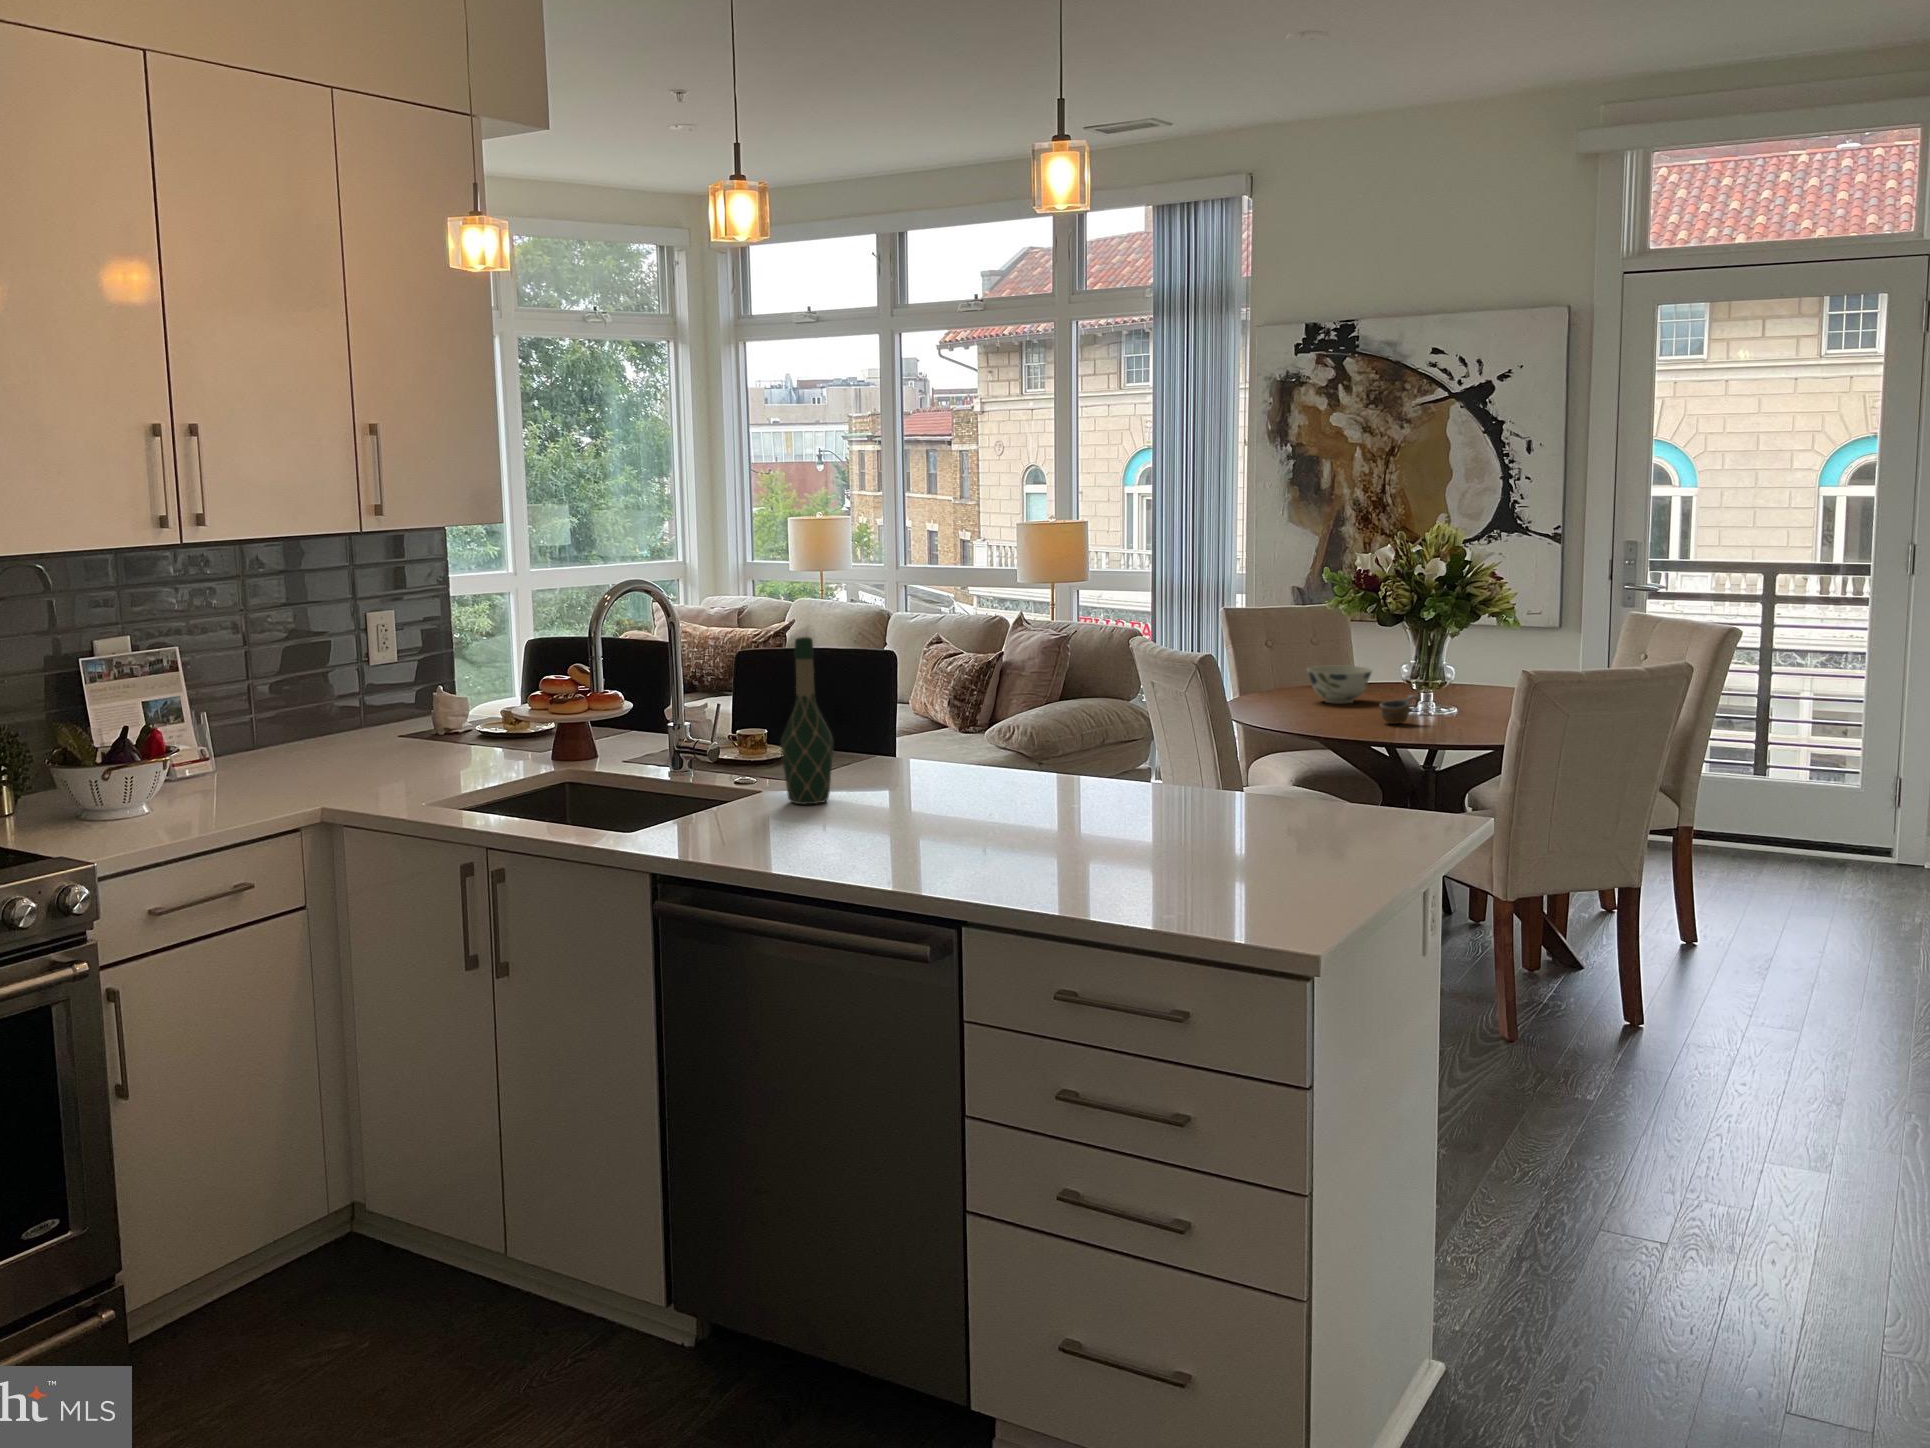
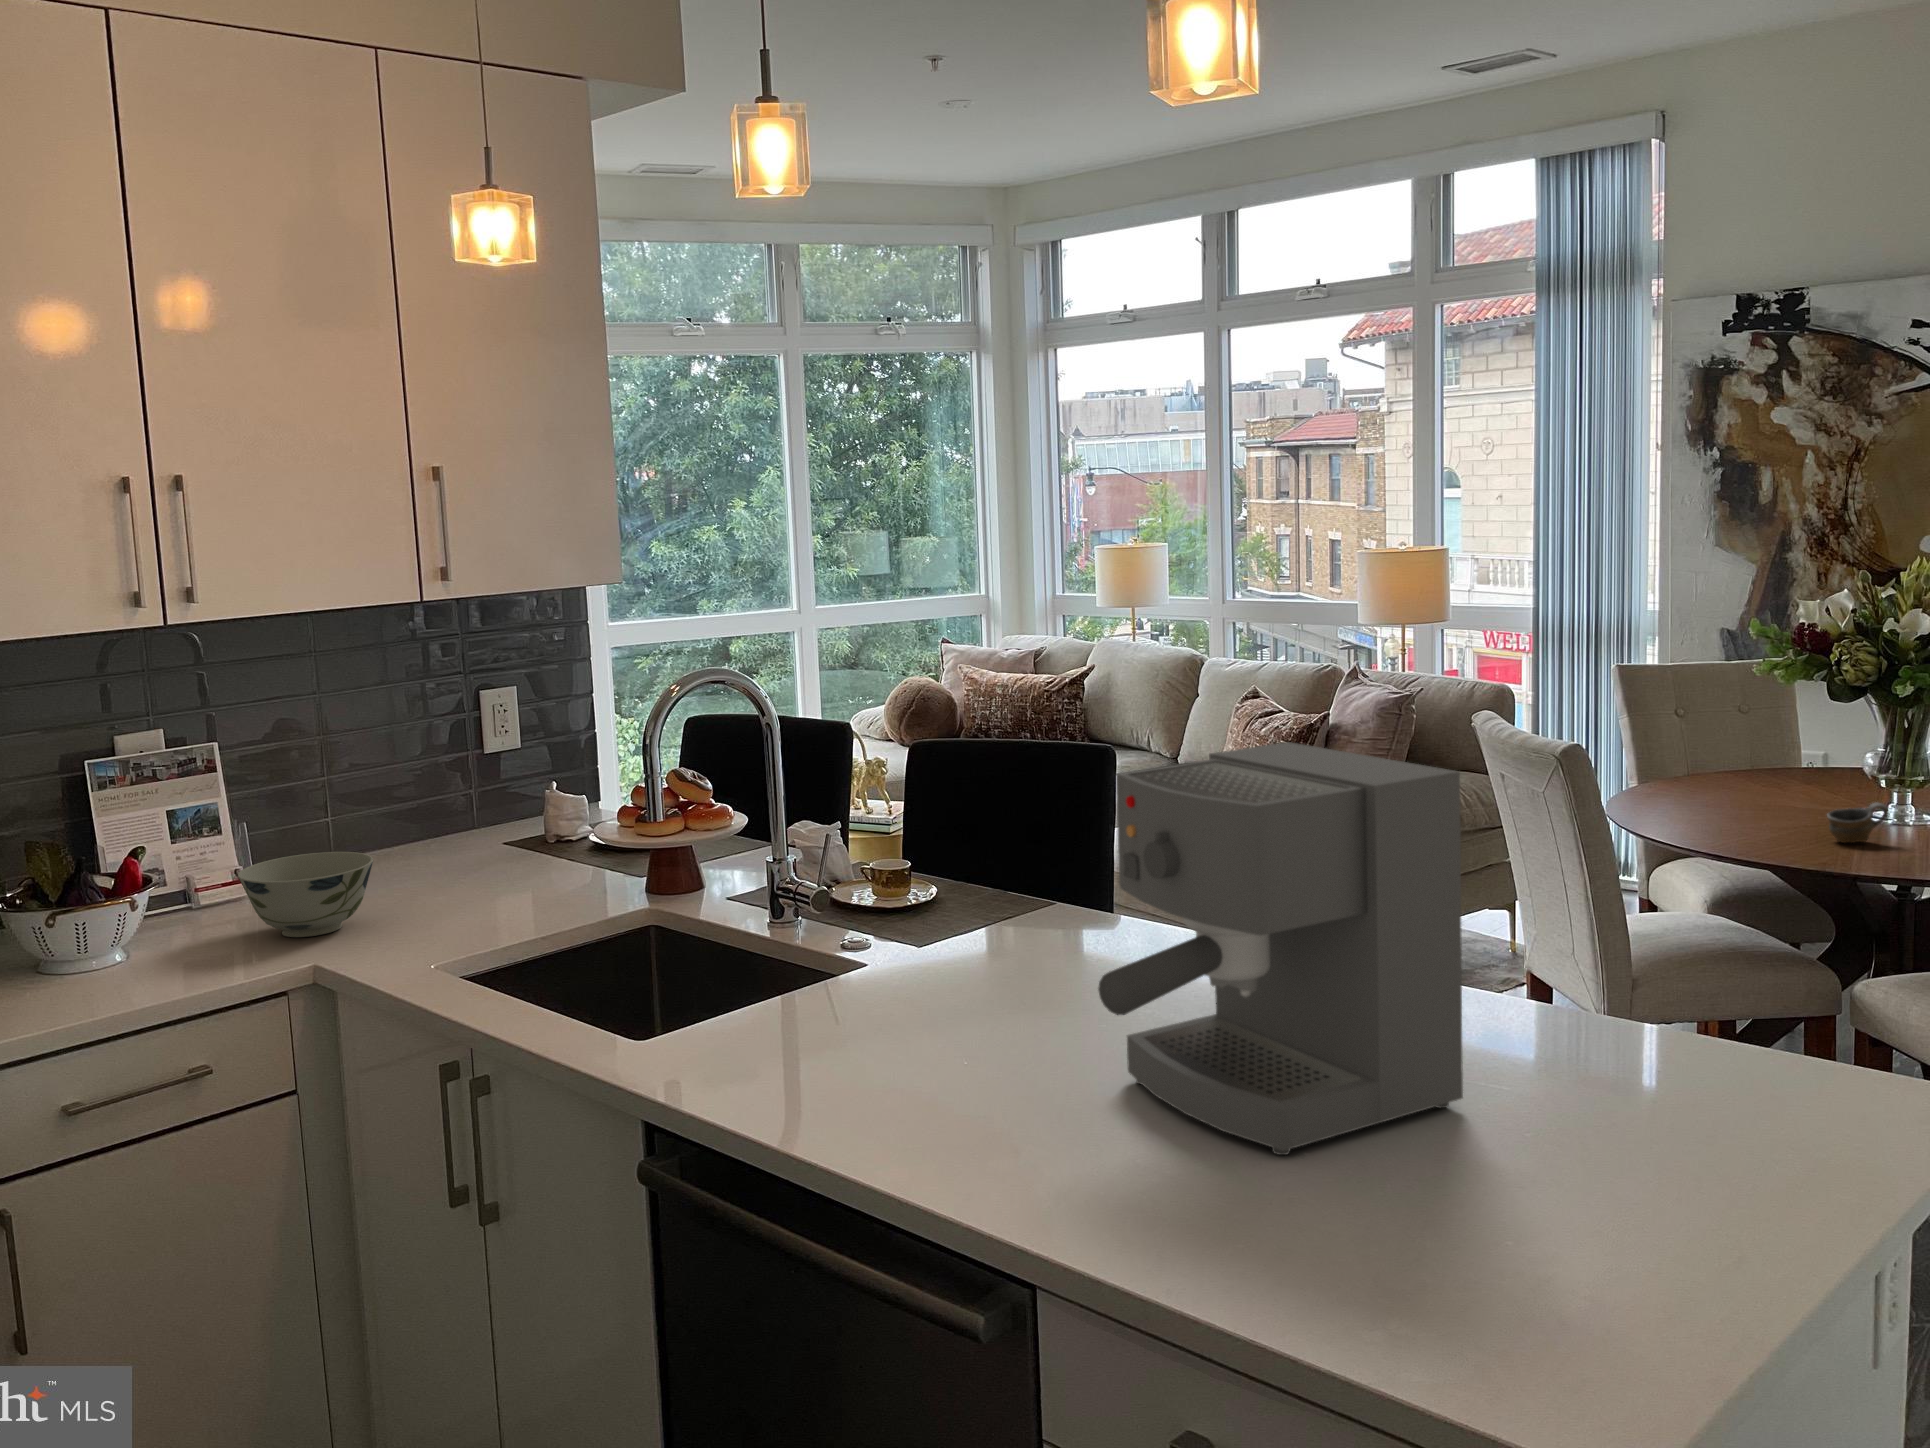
coffee maker: none [987,614,1199,855] -> present [1098,742,1463,1155]
wine bottle: present [781,637,834,804] -> none [863,762,938,1000]
bowl: present [1307,665,1372,704] -> present [238,852,373,937]

